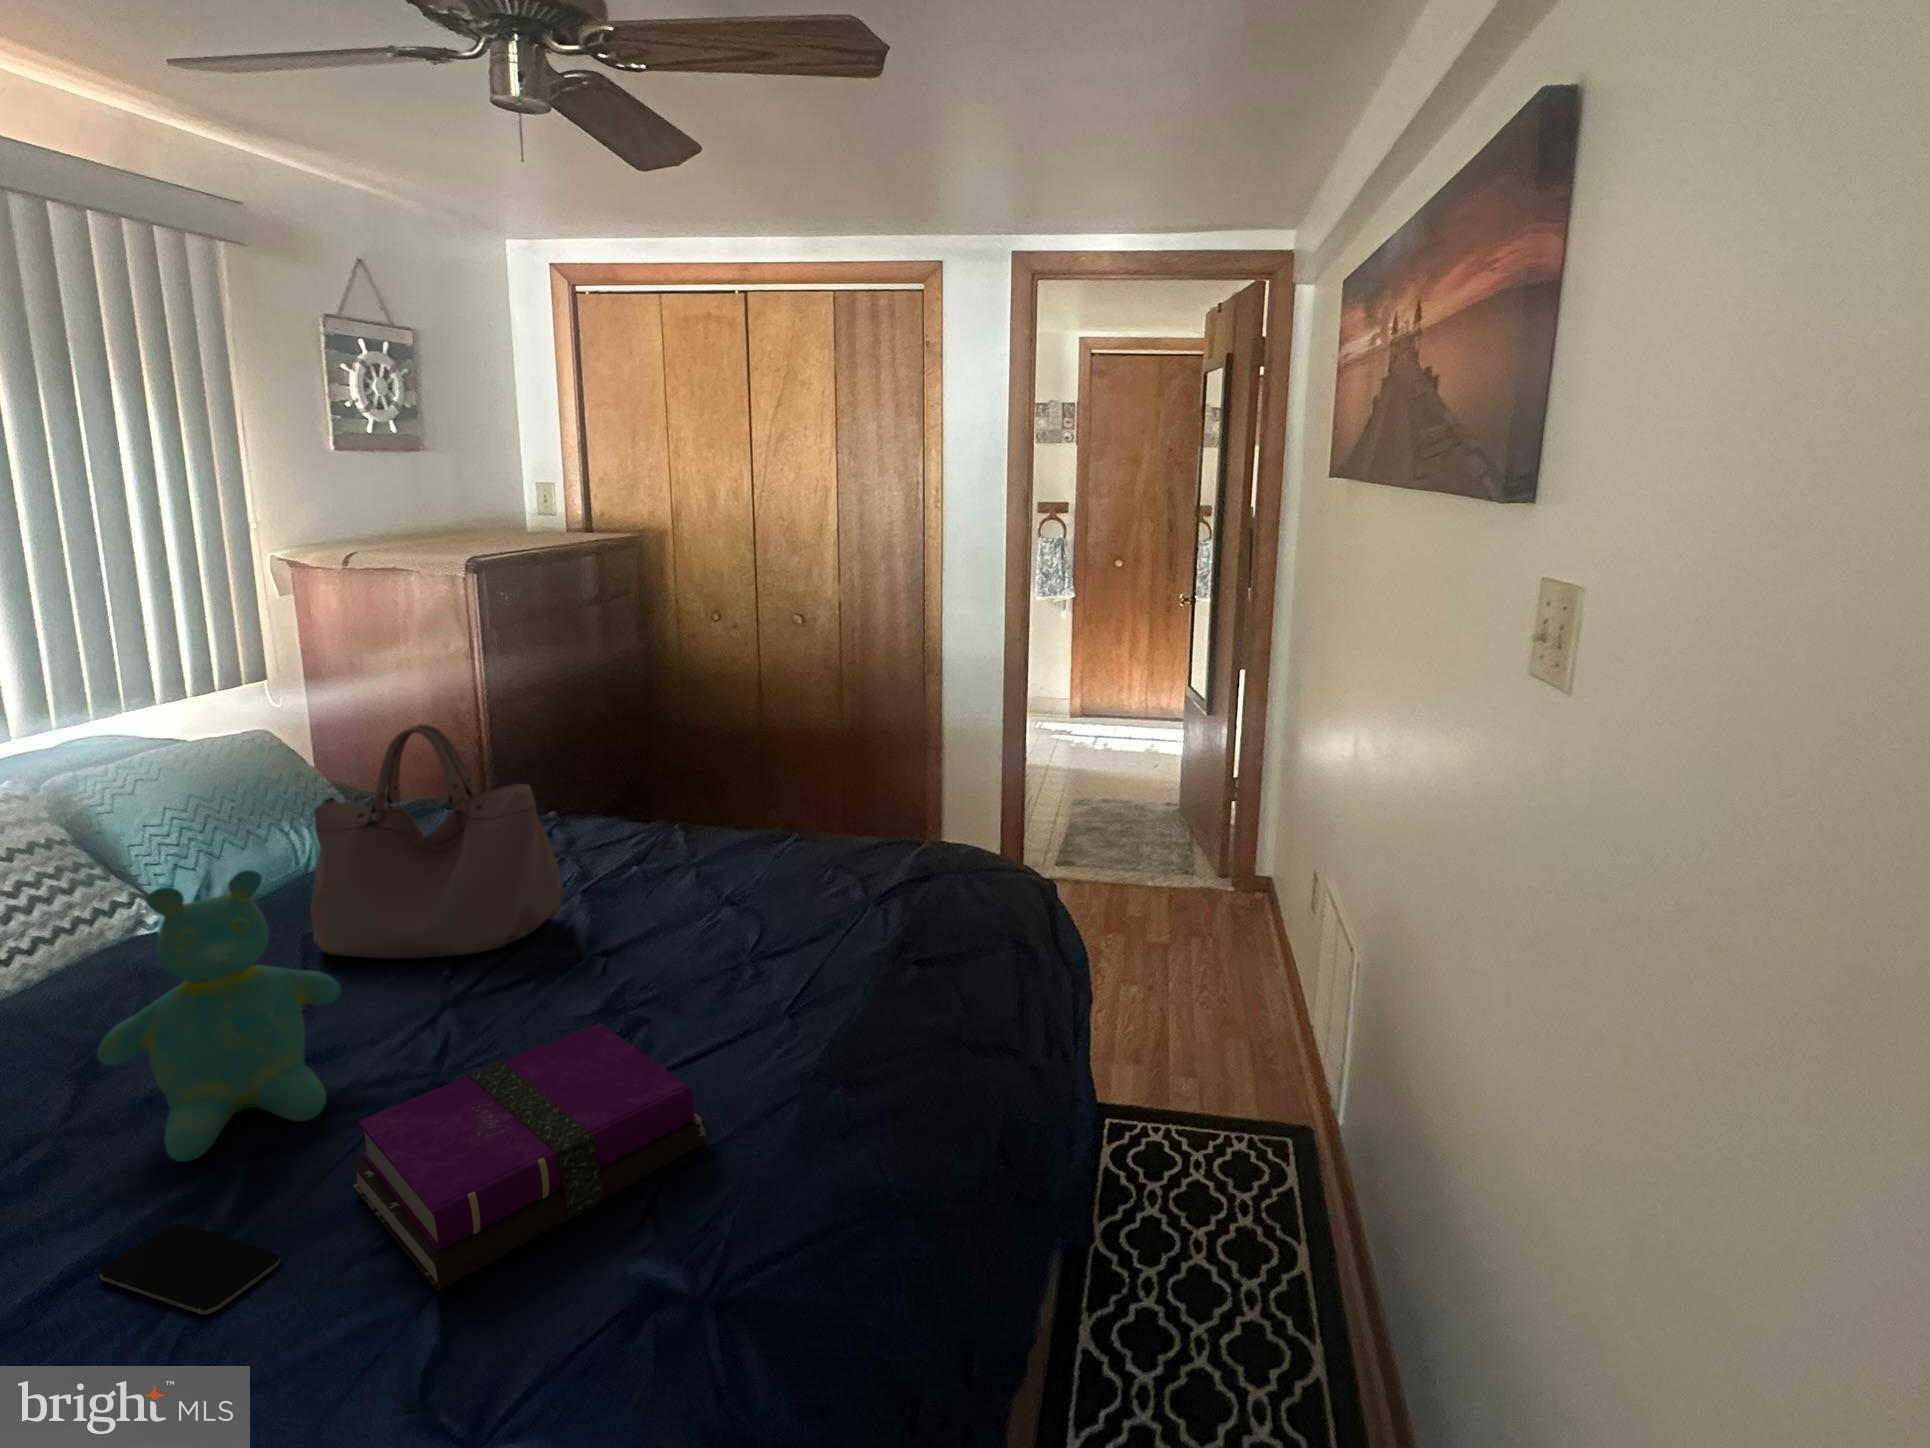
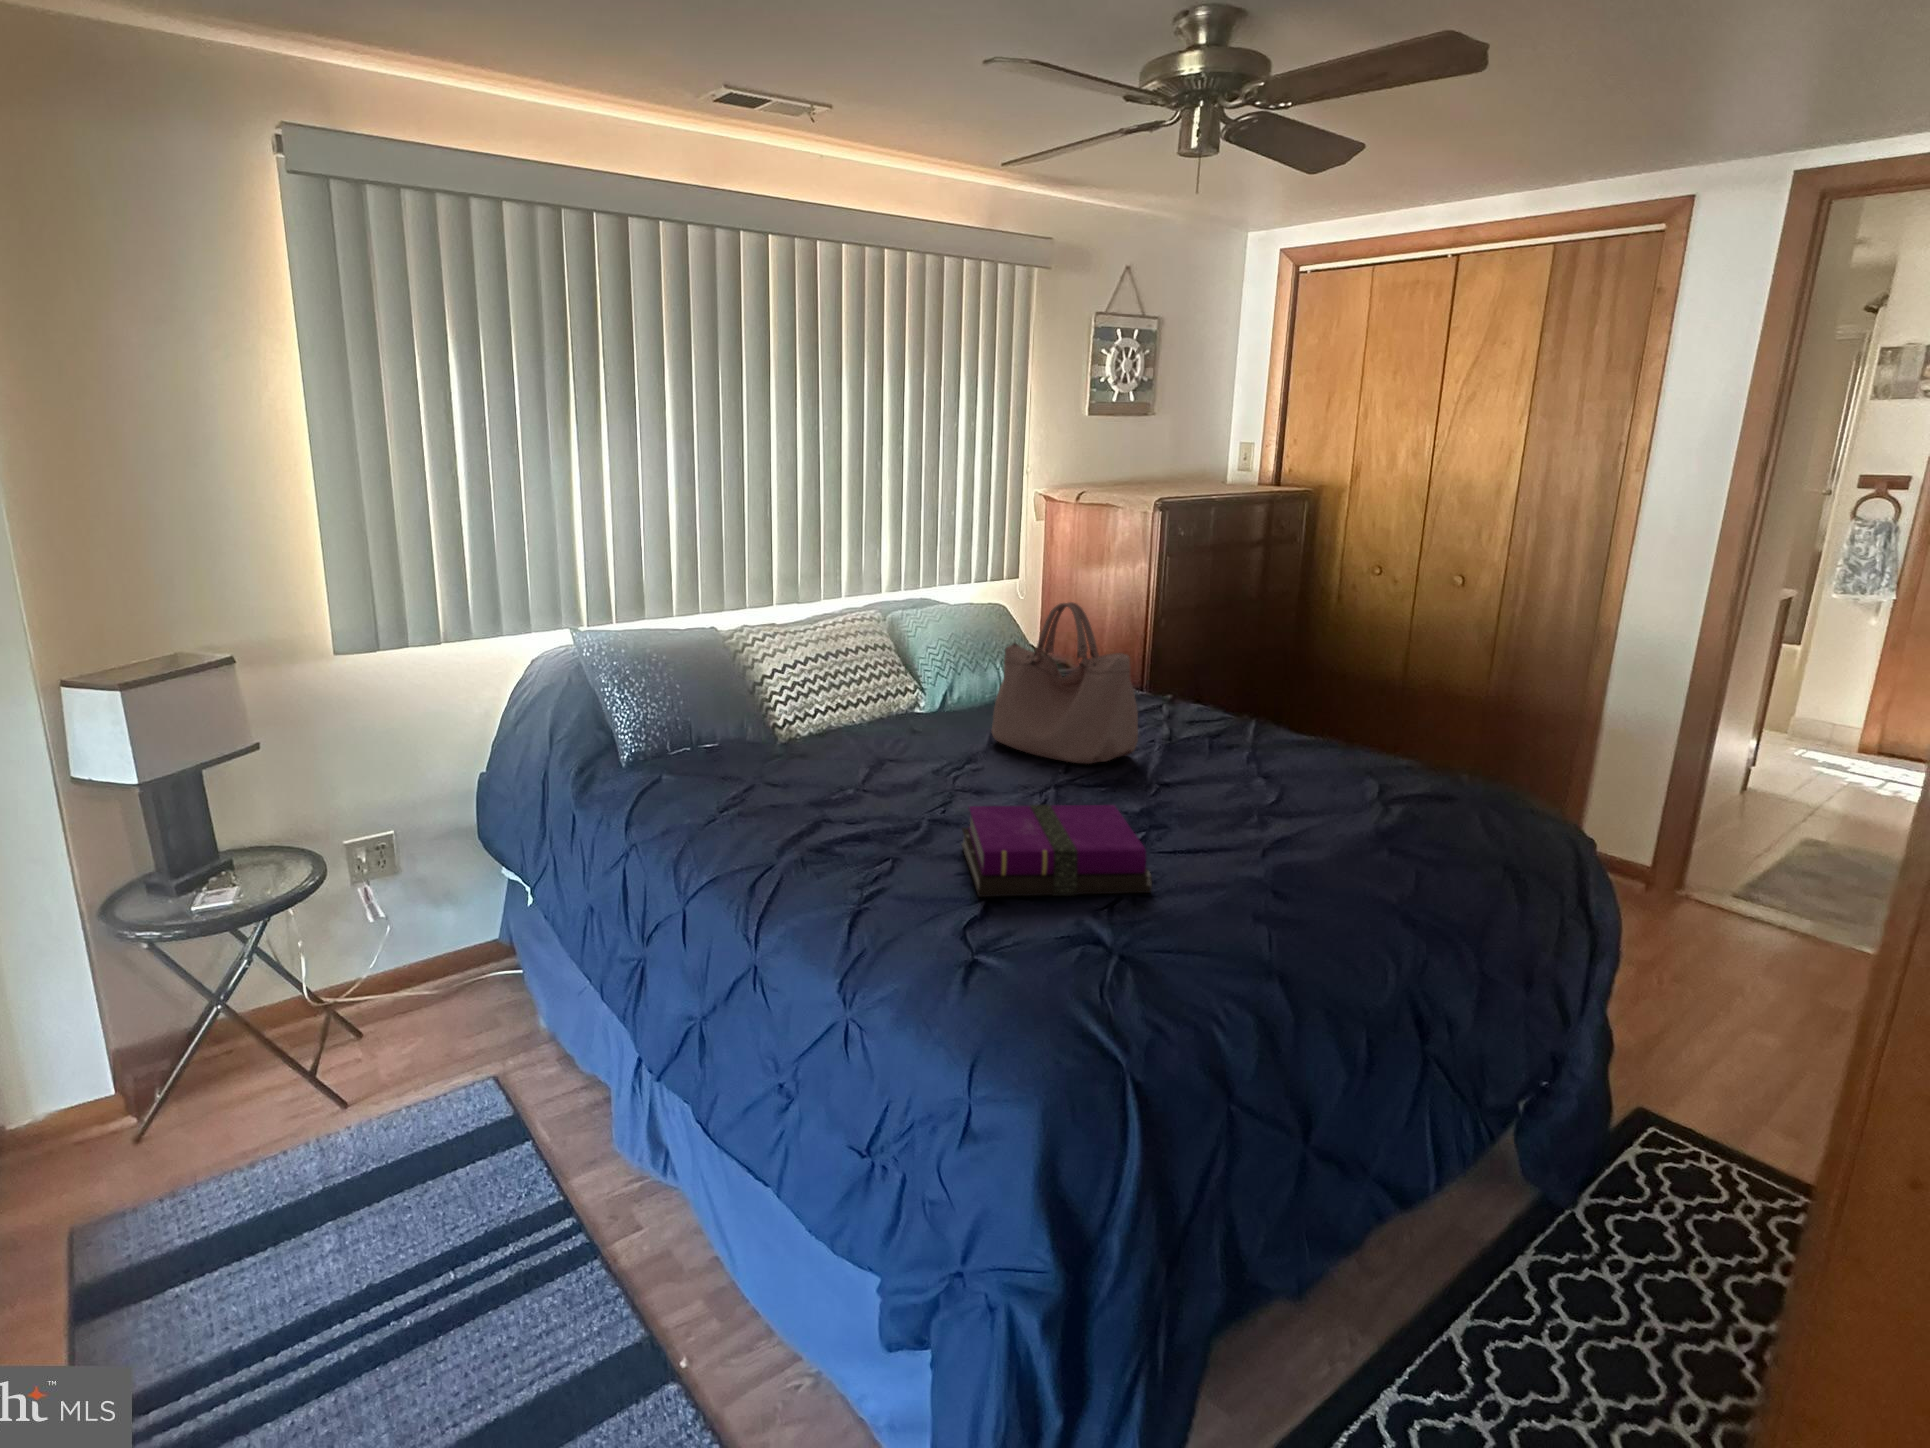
teddy bear: present [97,870,341,1162] -> none [874,660,987,812]
smartphone: present [99,1223,280,1314] -> none [852,831,920,868]

